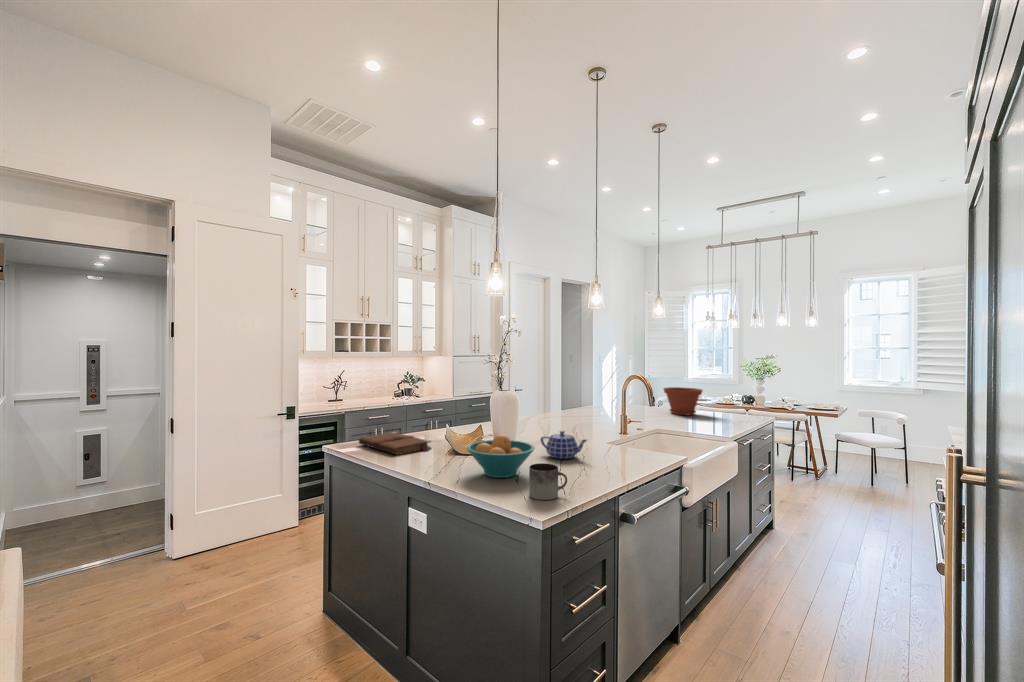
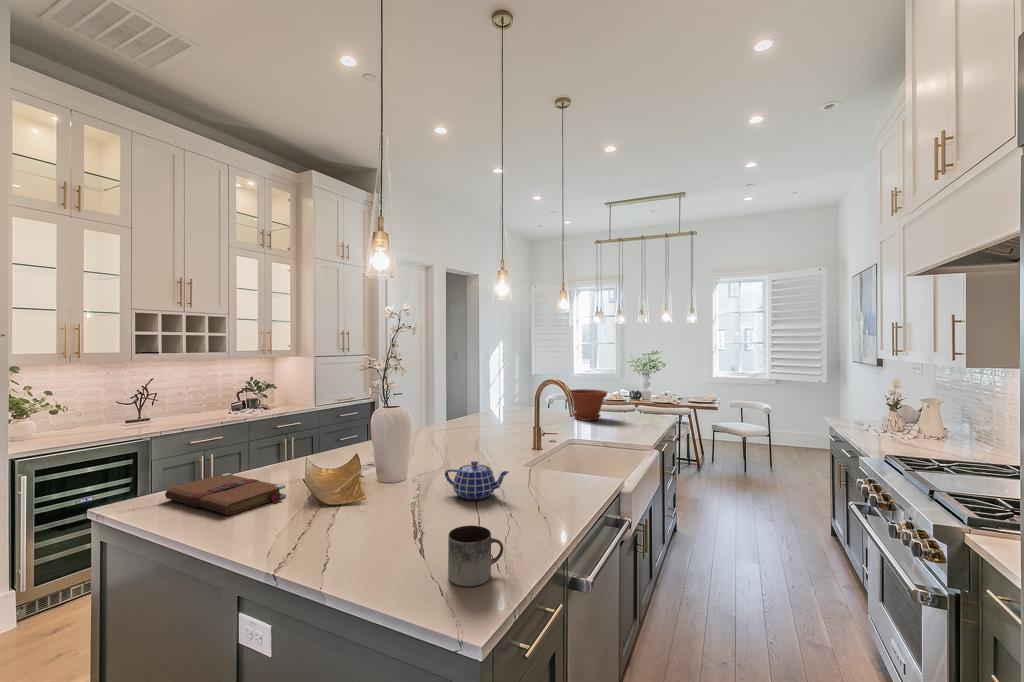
fruit bowl: present [467,434,535,478] -> none [344,480,446,546]

